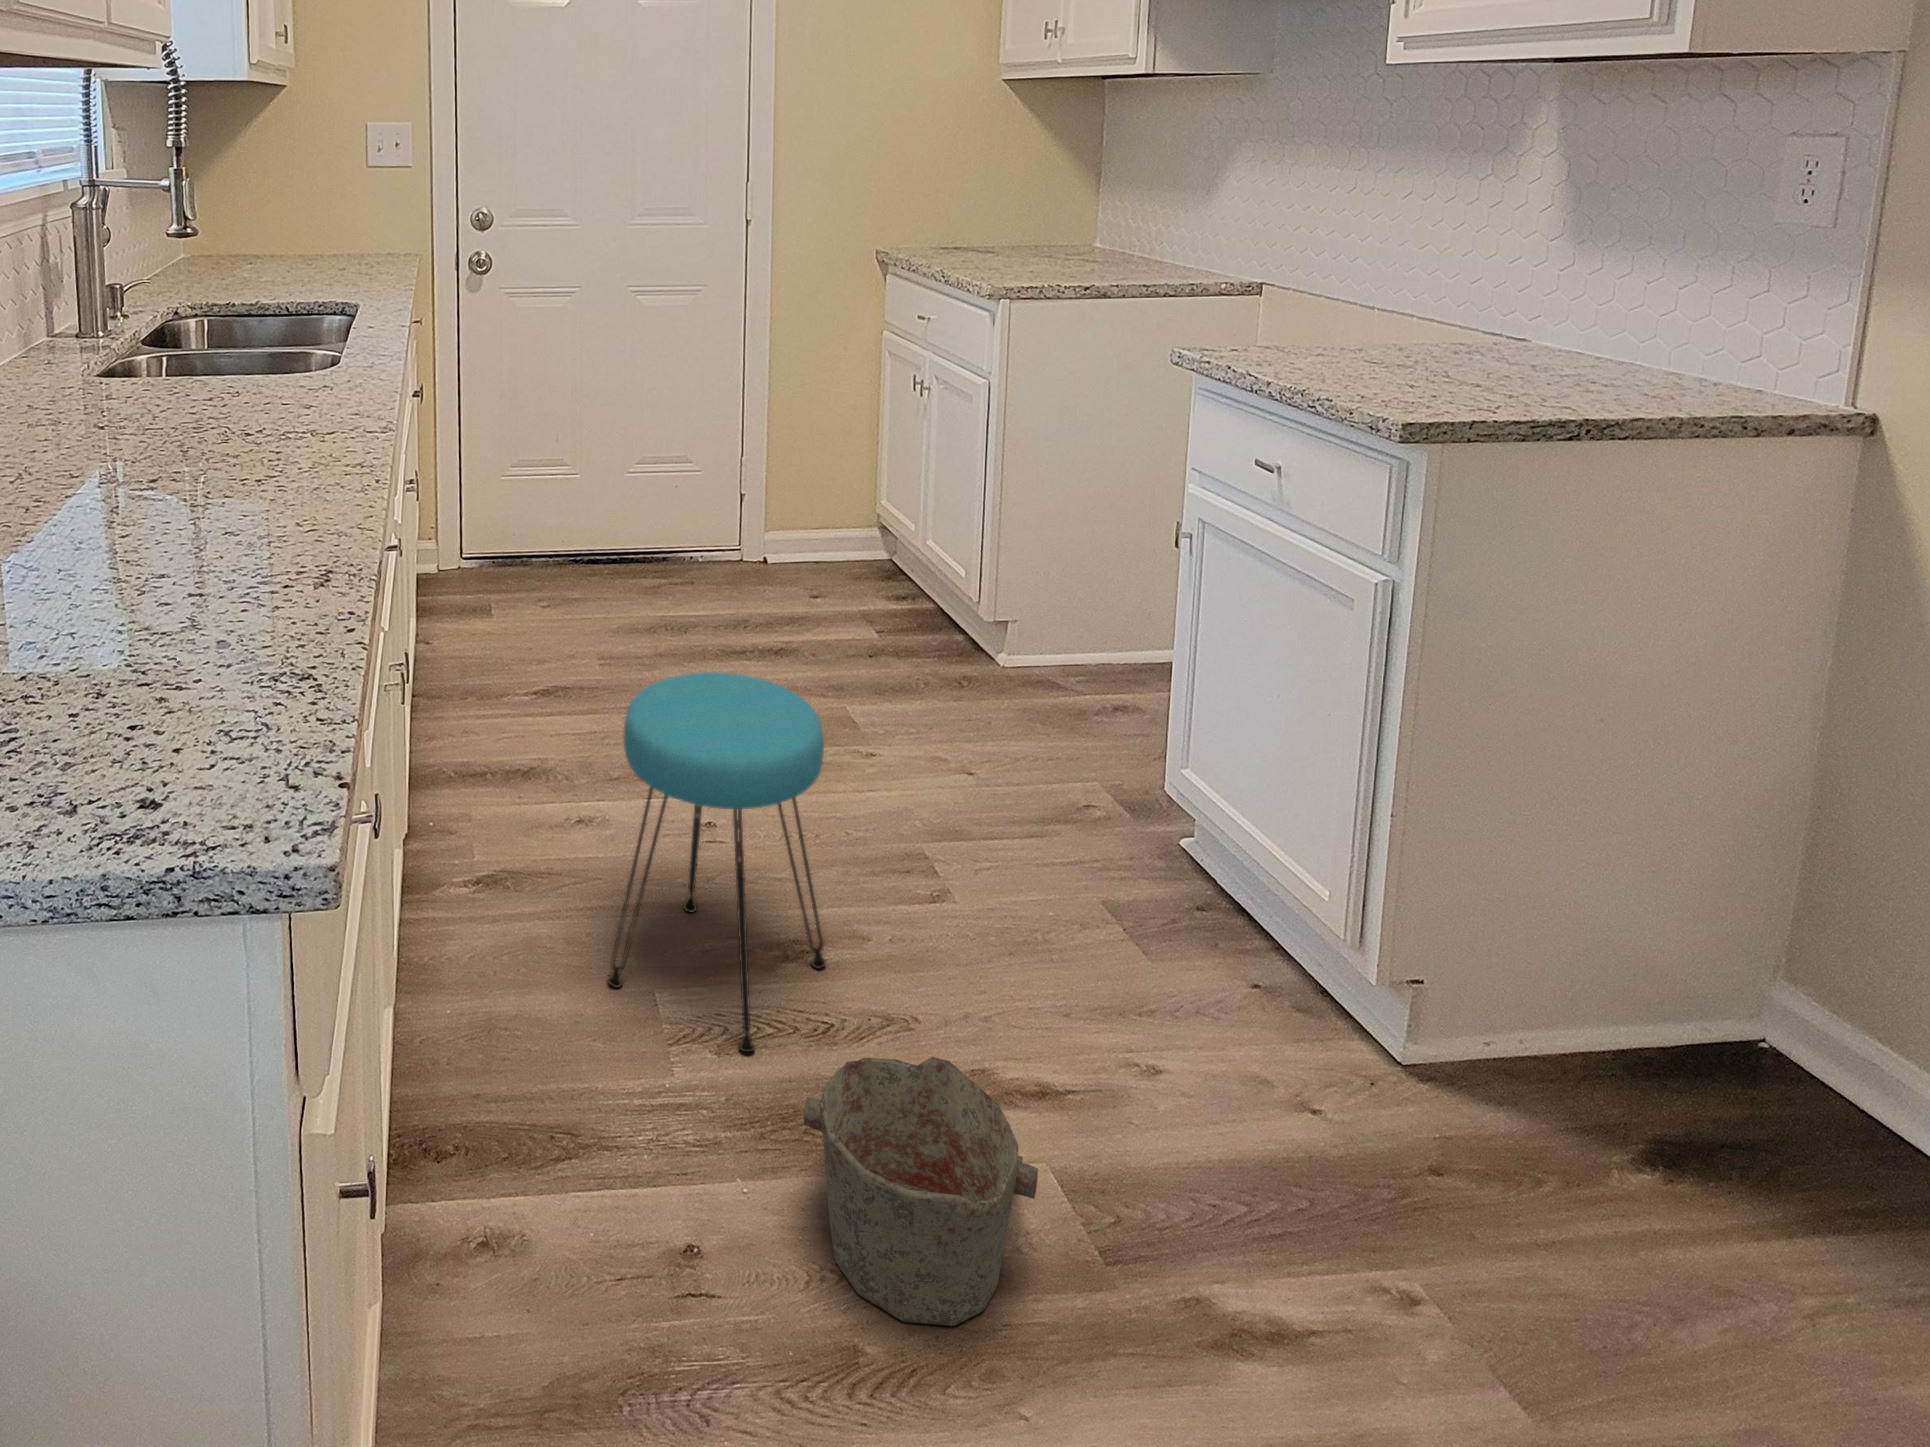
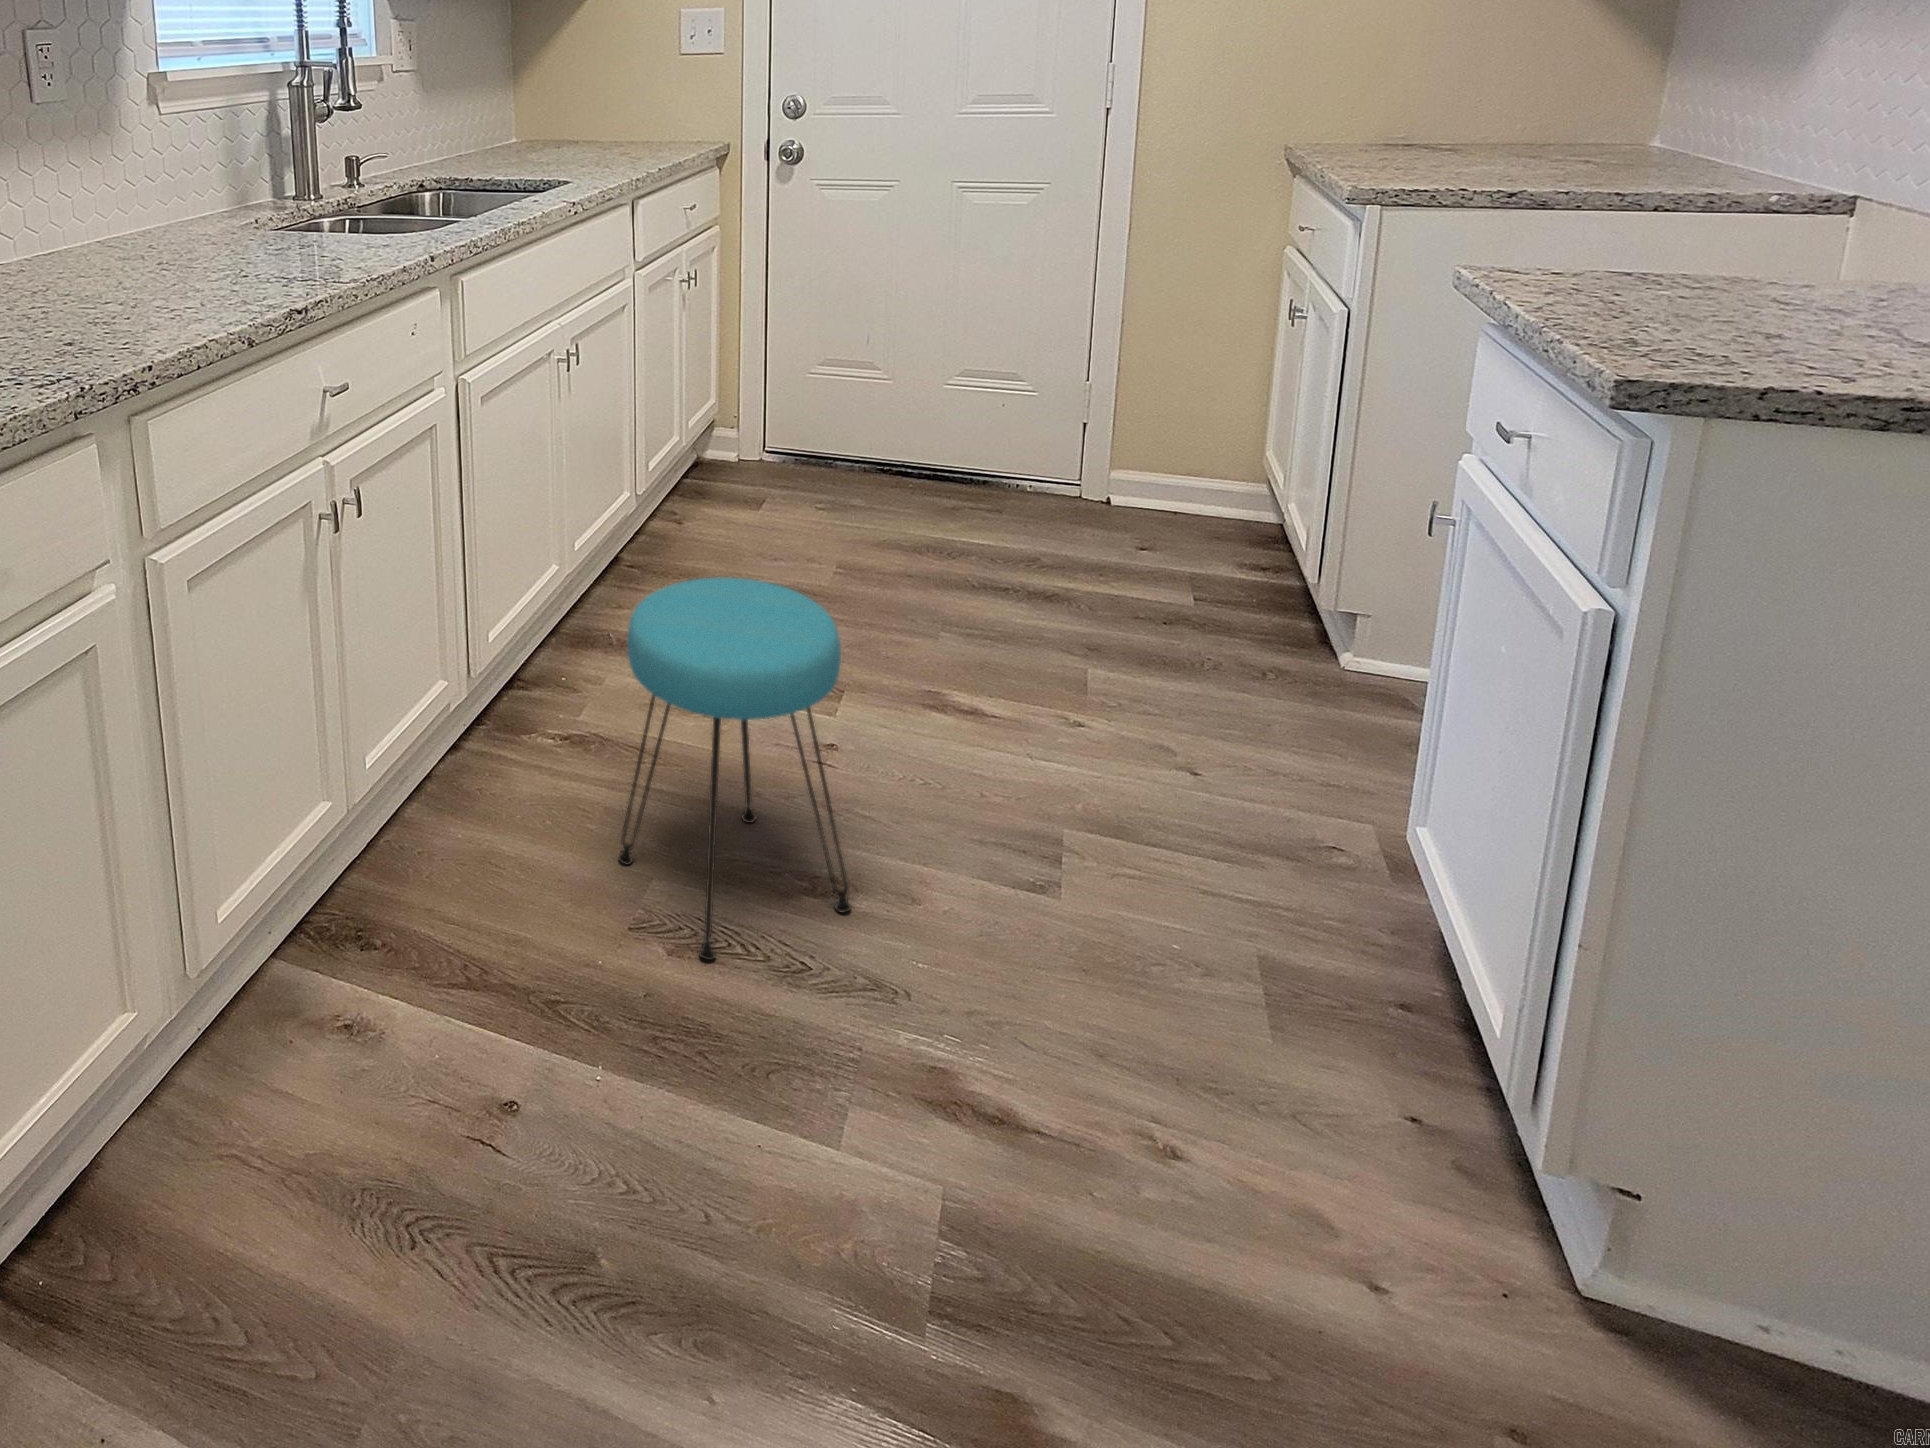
bucket: present [804,1057,1038,1326] -> none [632,982,911,1267]

